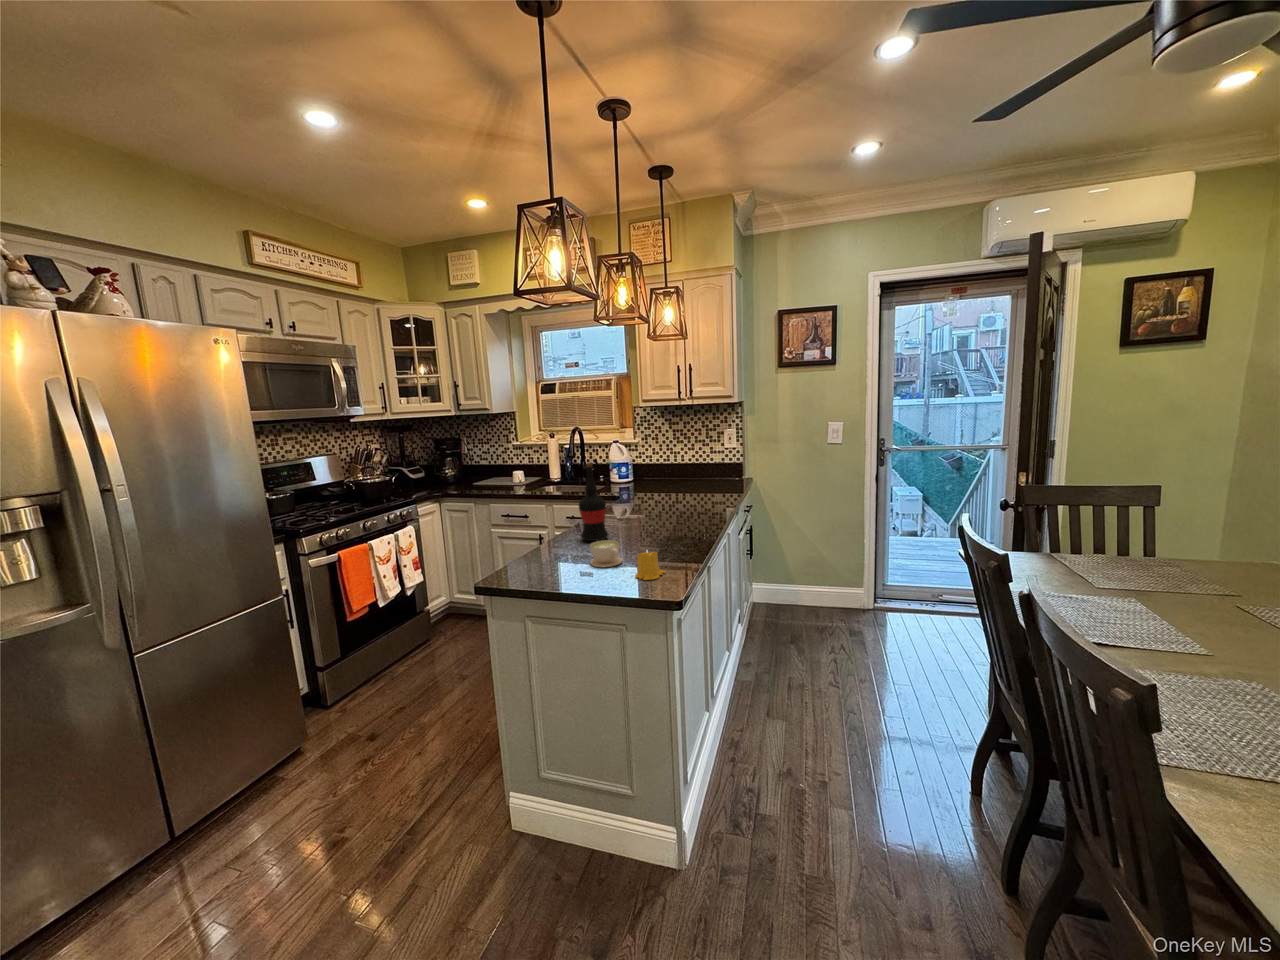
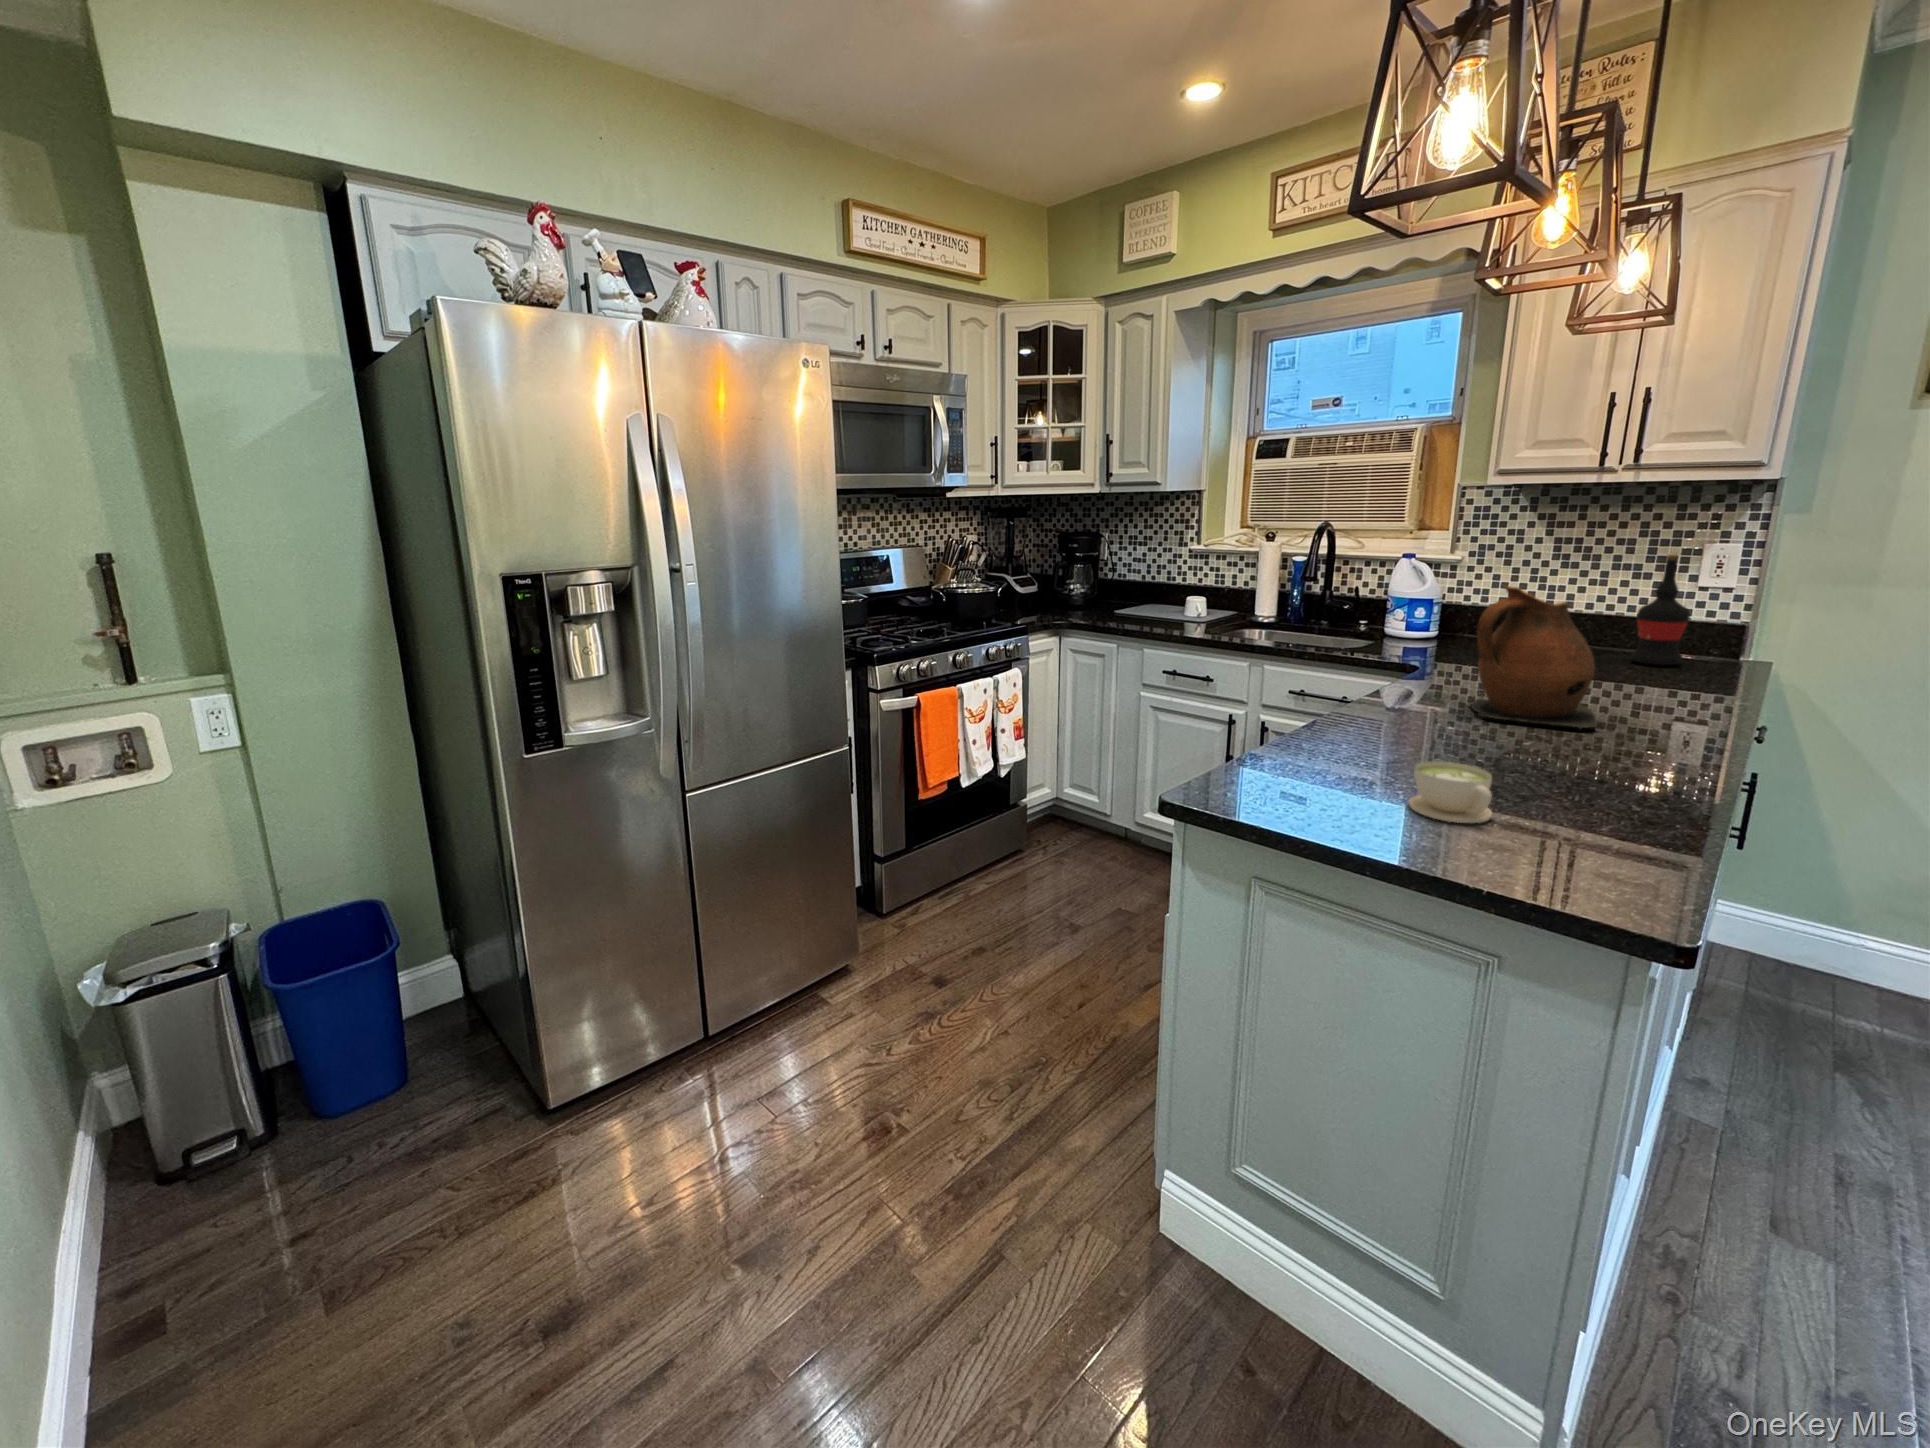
ceramic pitcher: none [628,455,680,517] -> present [1470,586,1597,729]
wine bottle: present [579,463,608,541] -> present [1631,554,1690,665]
candle: present [635,552,665,580] -> none [1543,806,1635,882]

